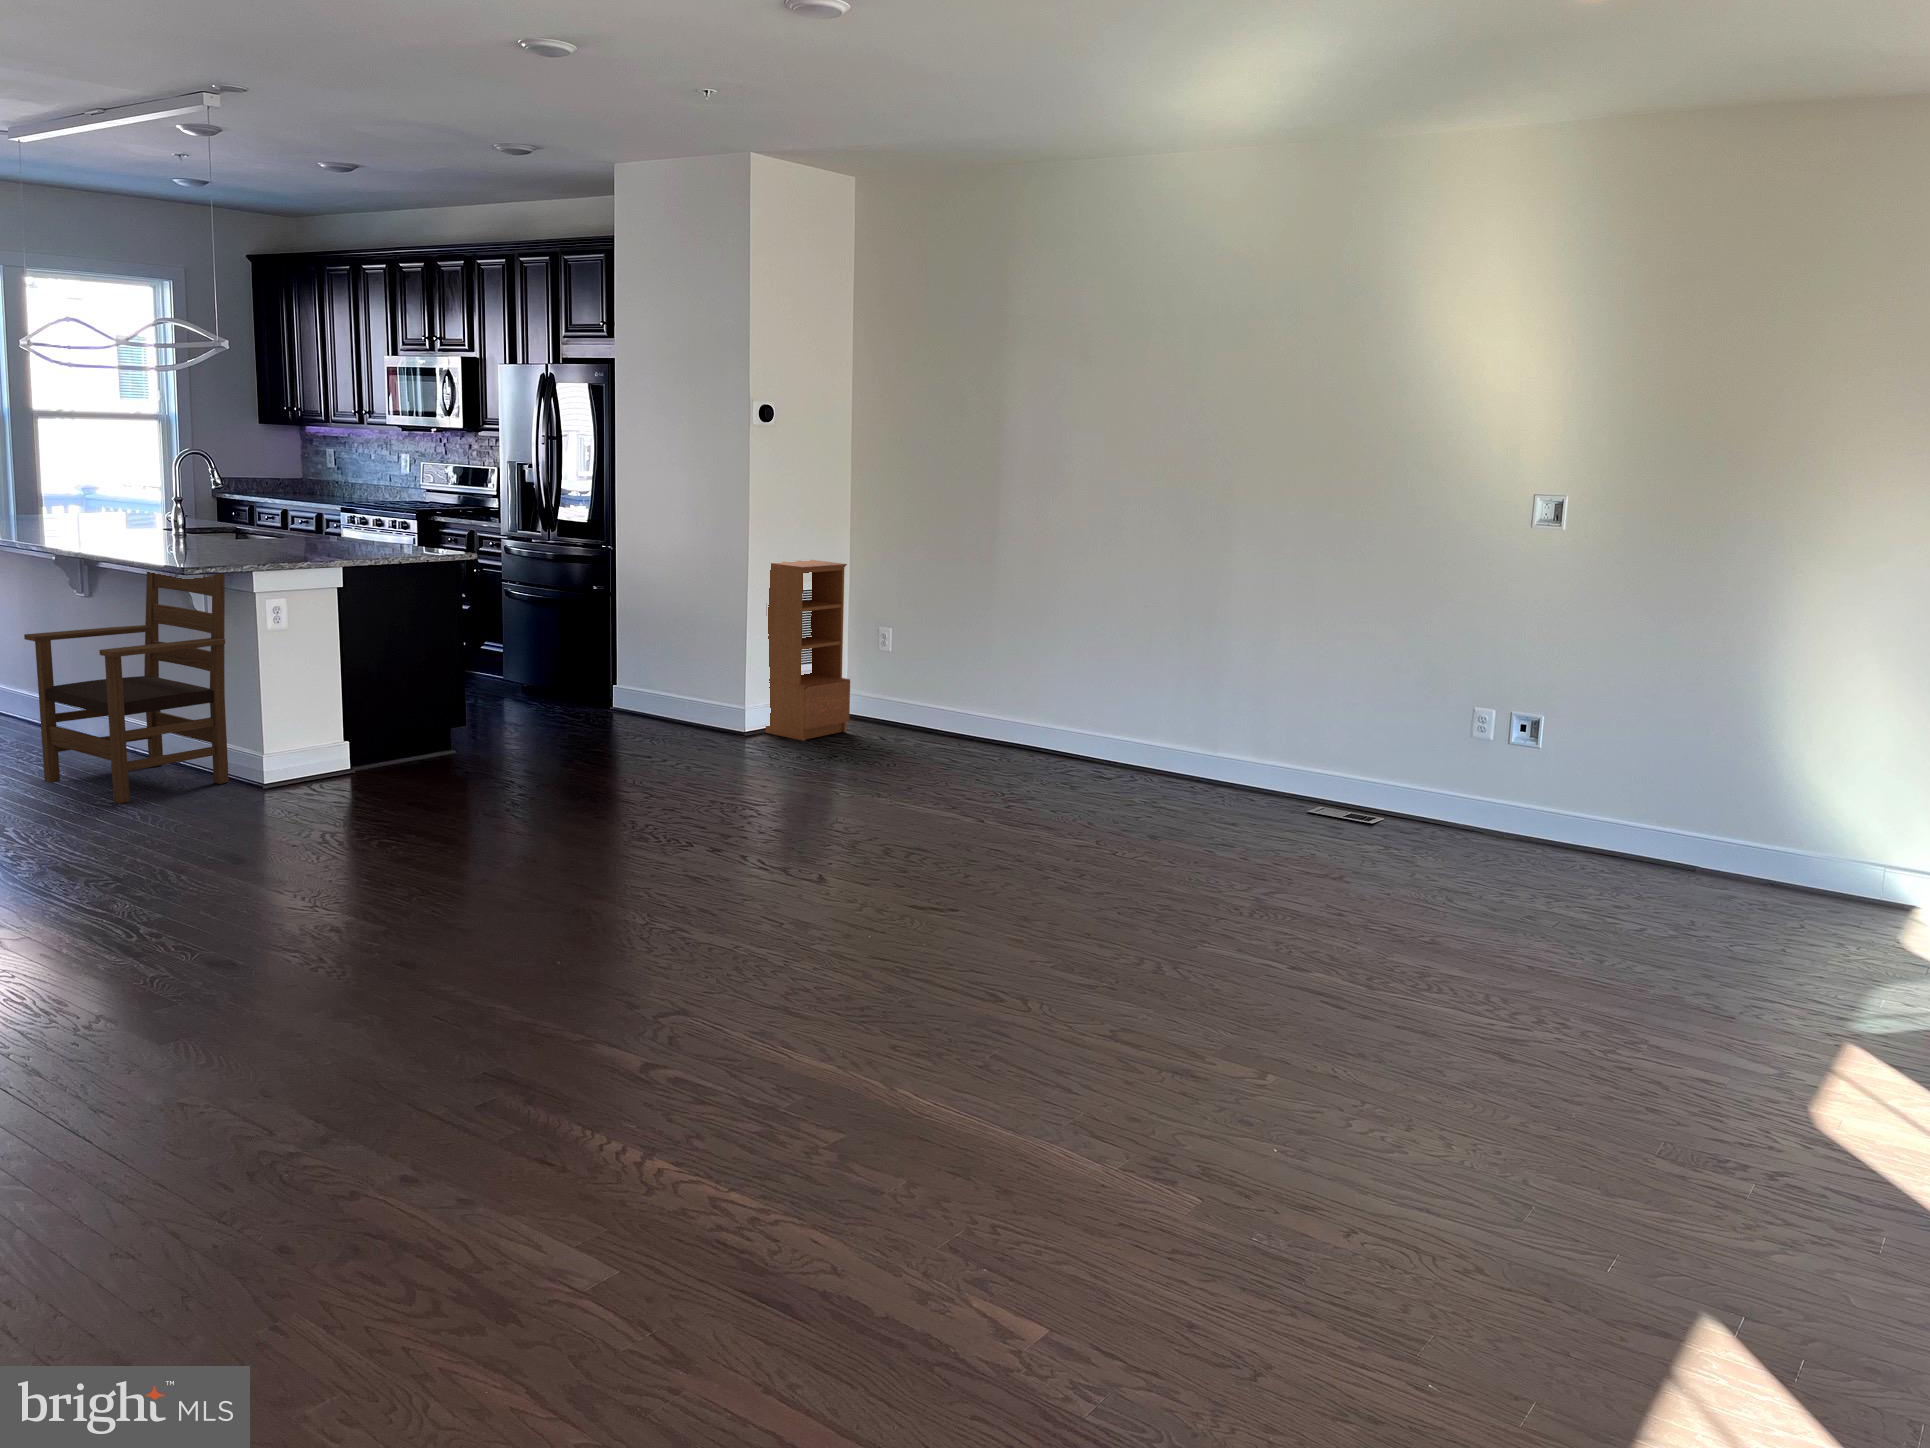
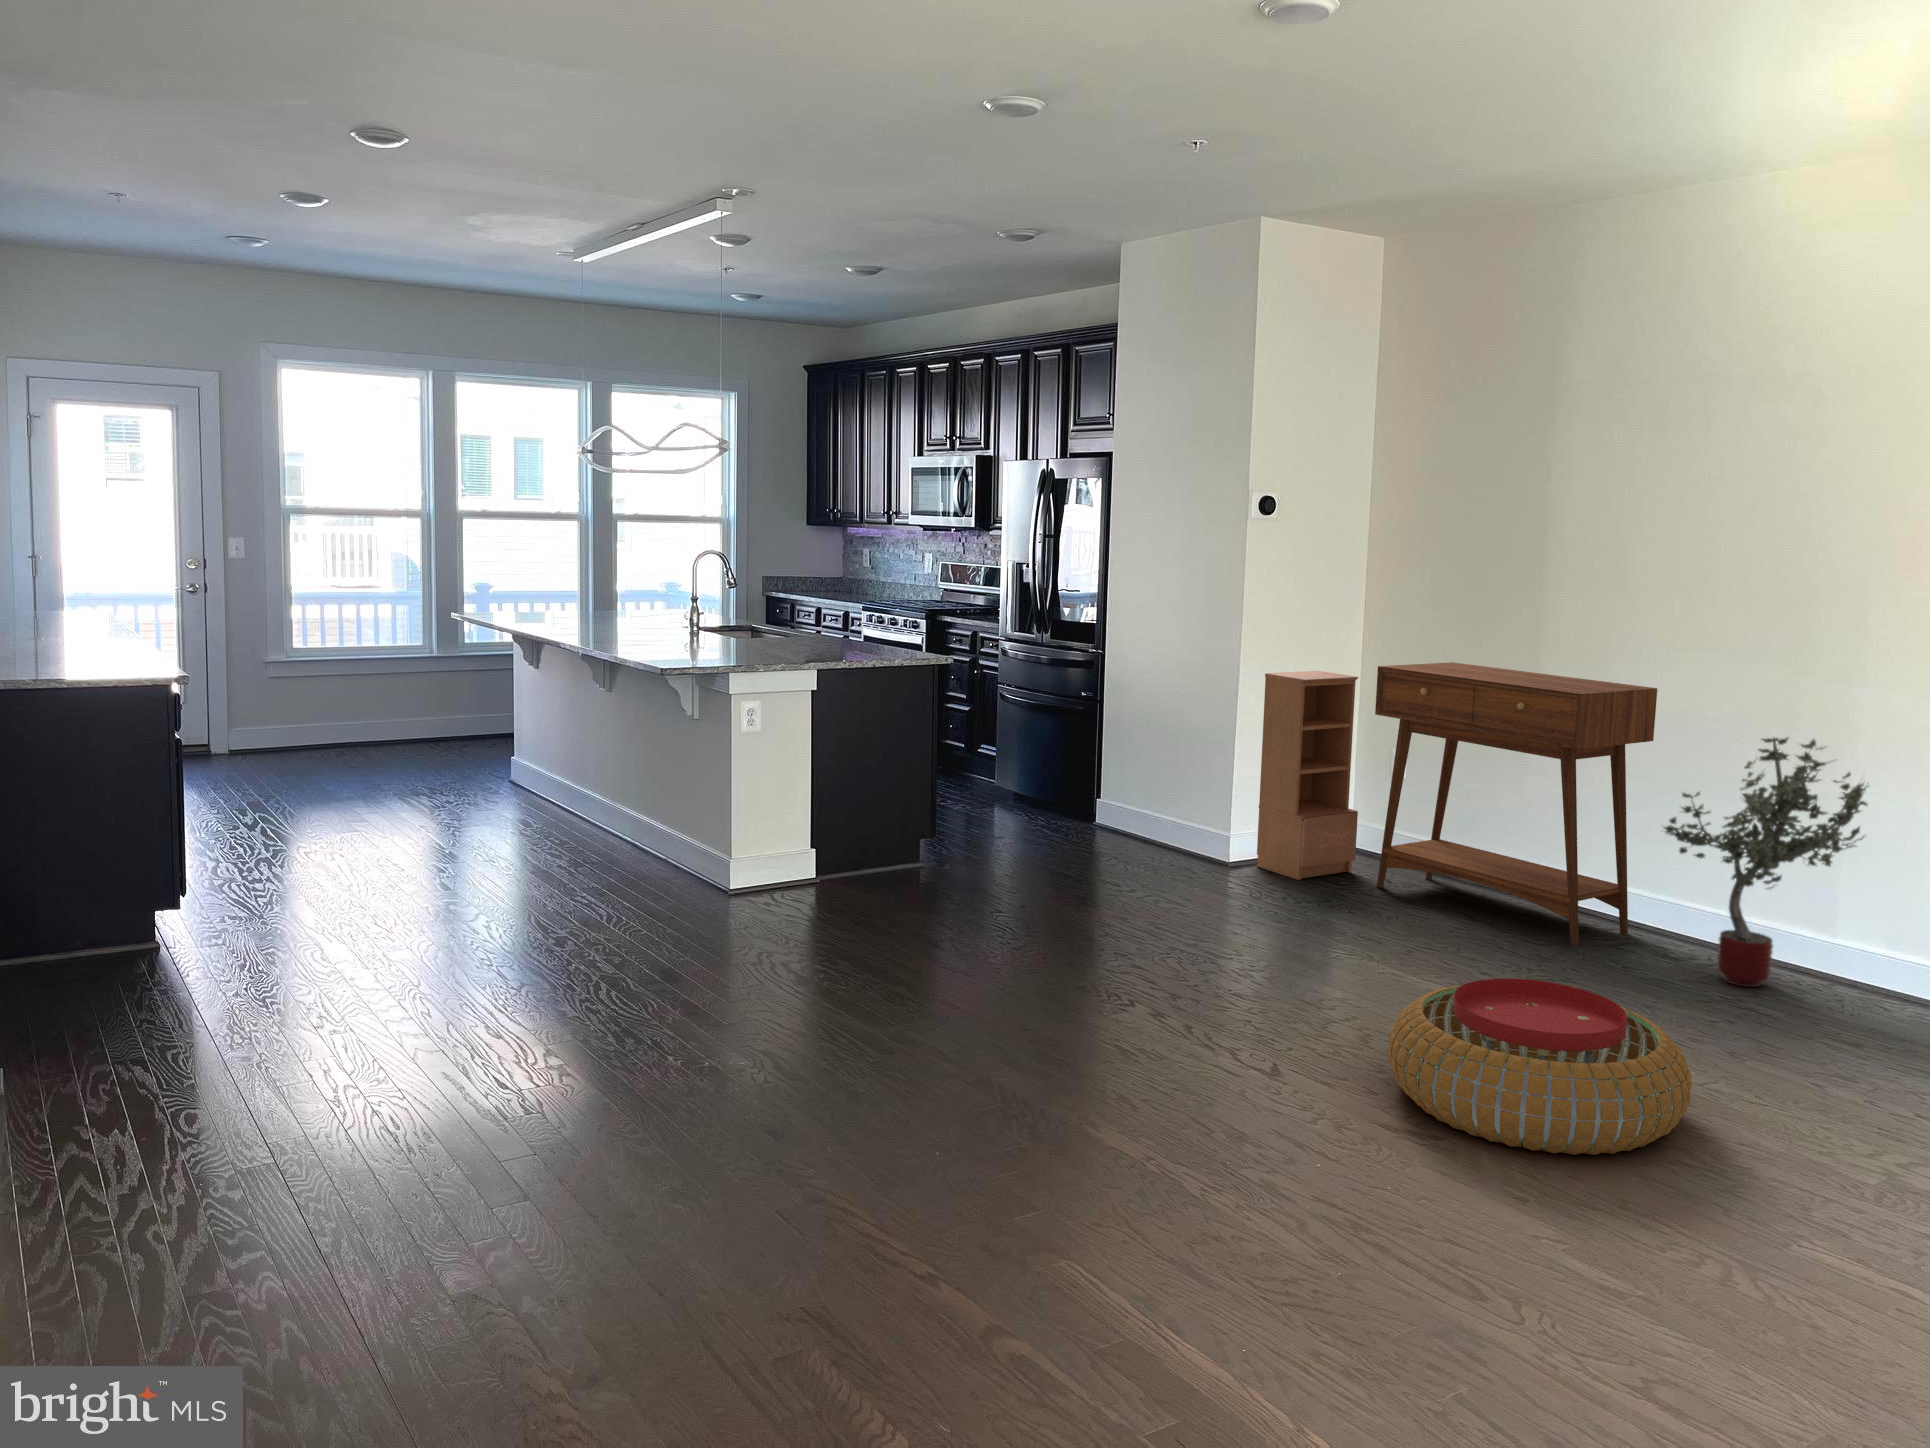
console table: none [864,550,1084,773] -> present [1375,662,1657,946]
armchair: present [24,572,229,804] -> none [535,659,705,901]
potted tree: none [1089,598,1231,790] -> present [1664,737,1867,987]
pouf: none [903,787,1119,905] -> present [1388,979,1692,1155]

